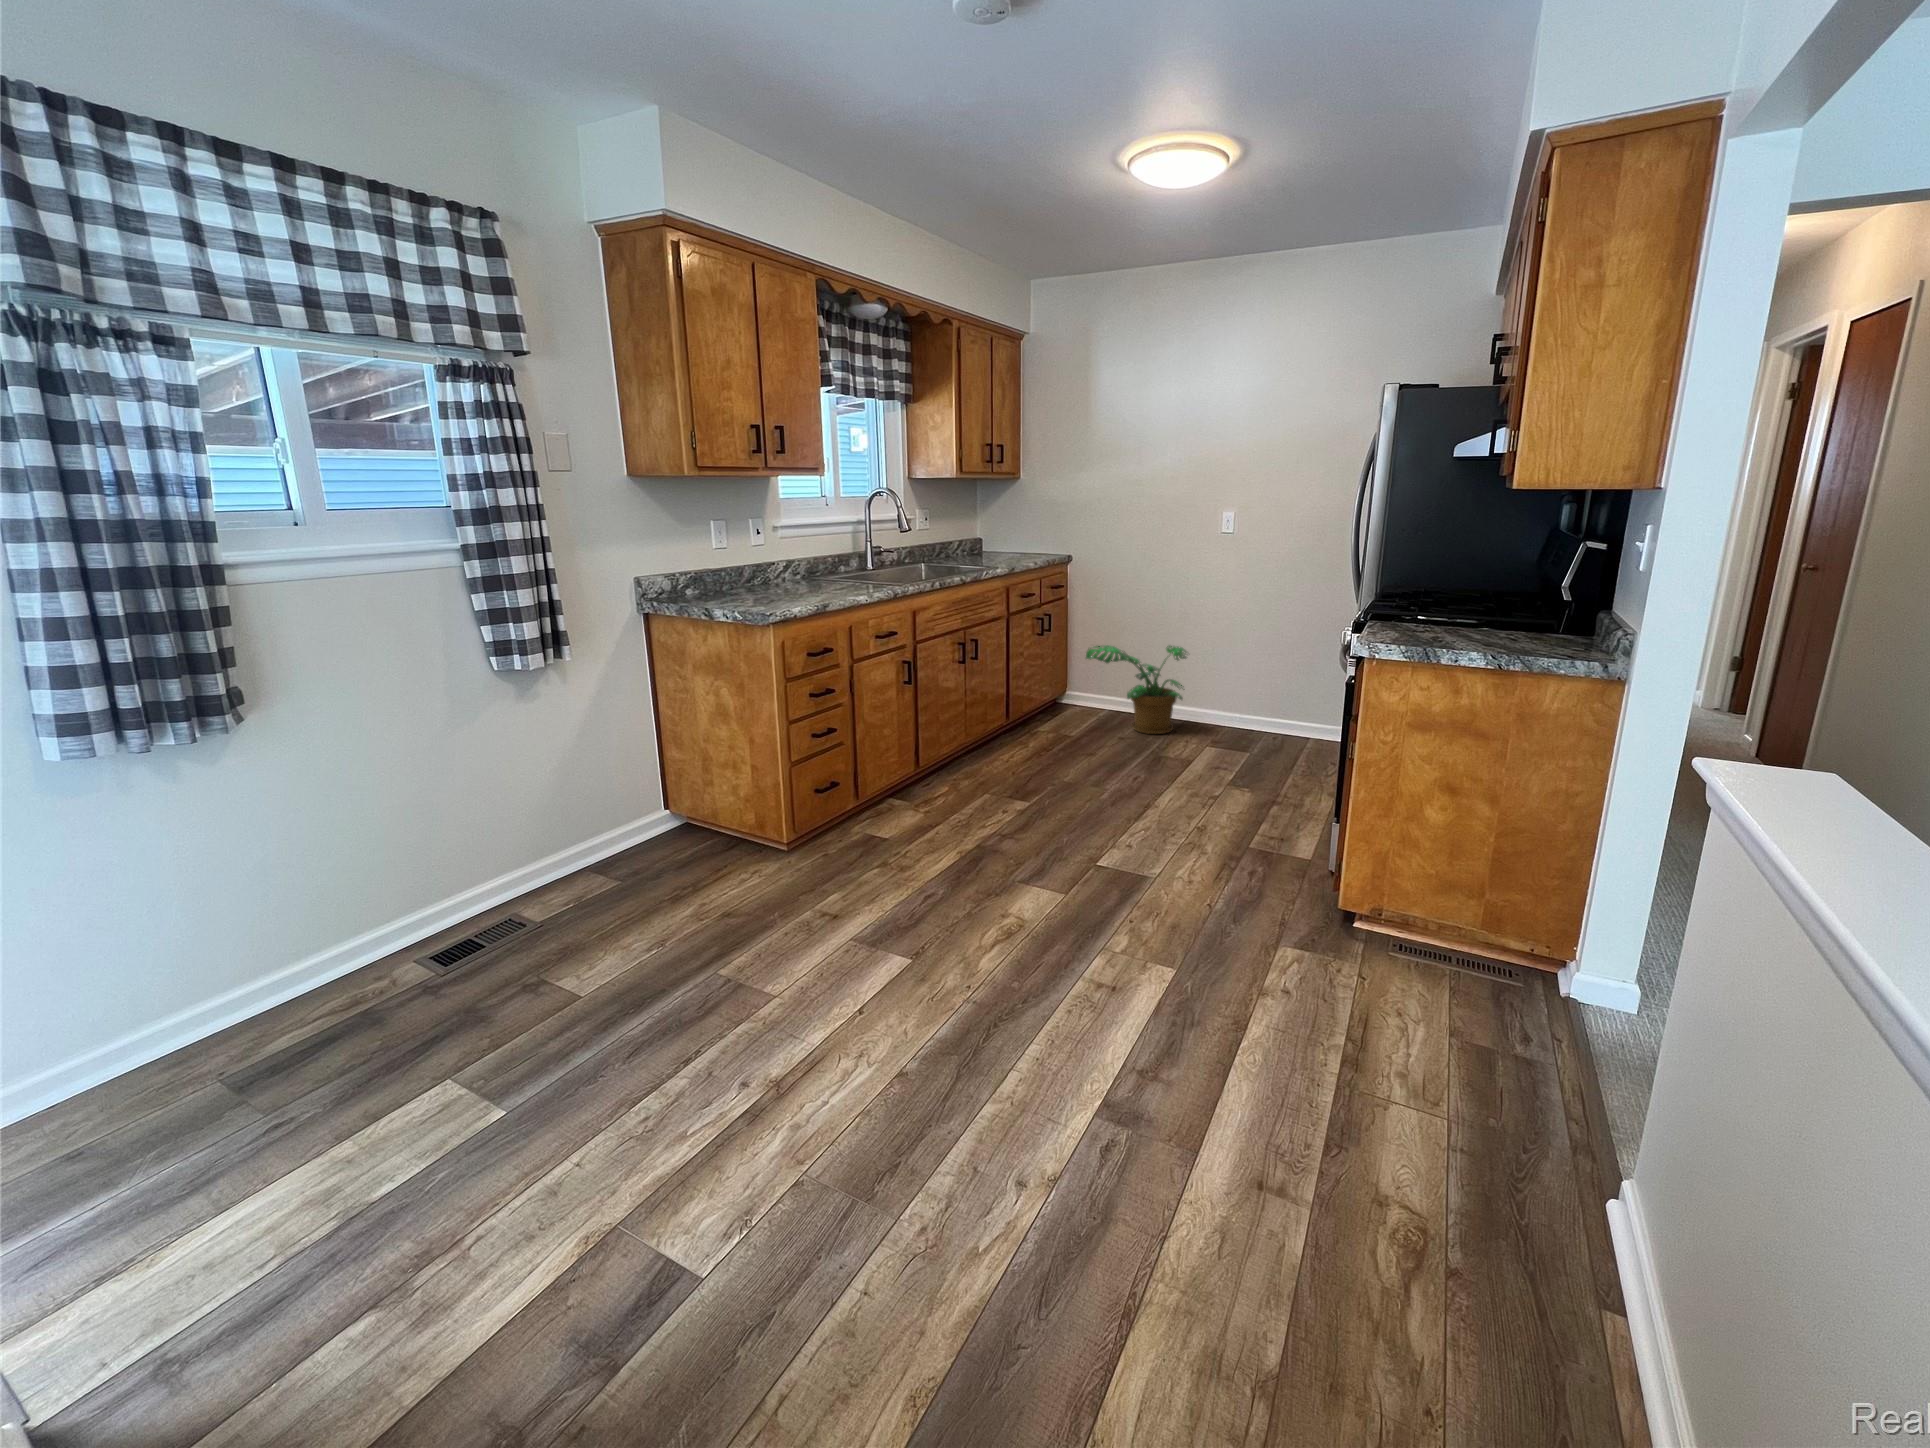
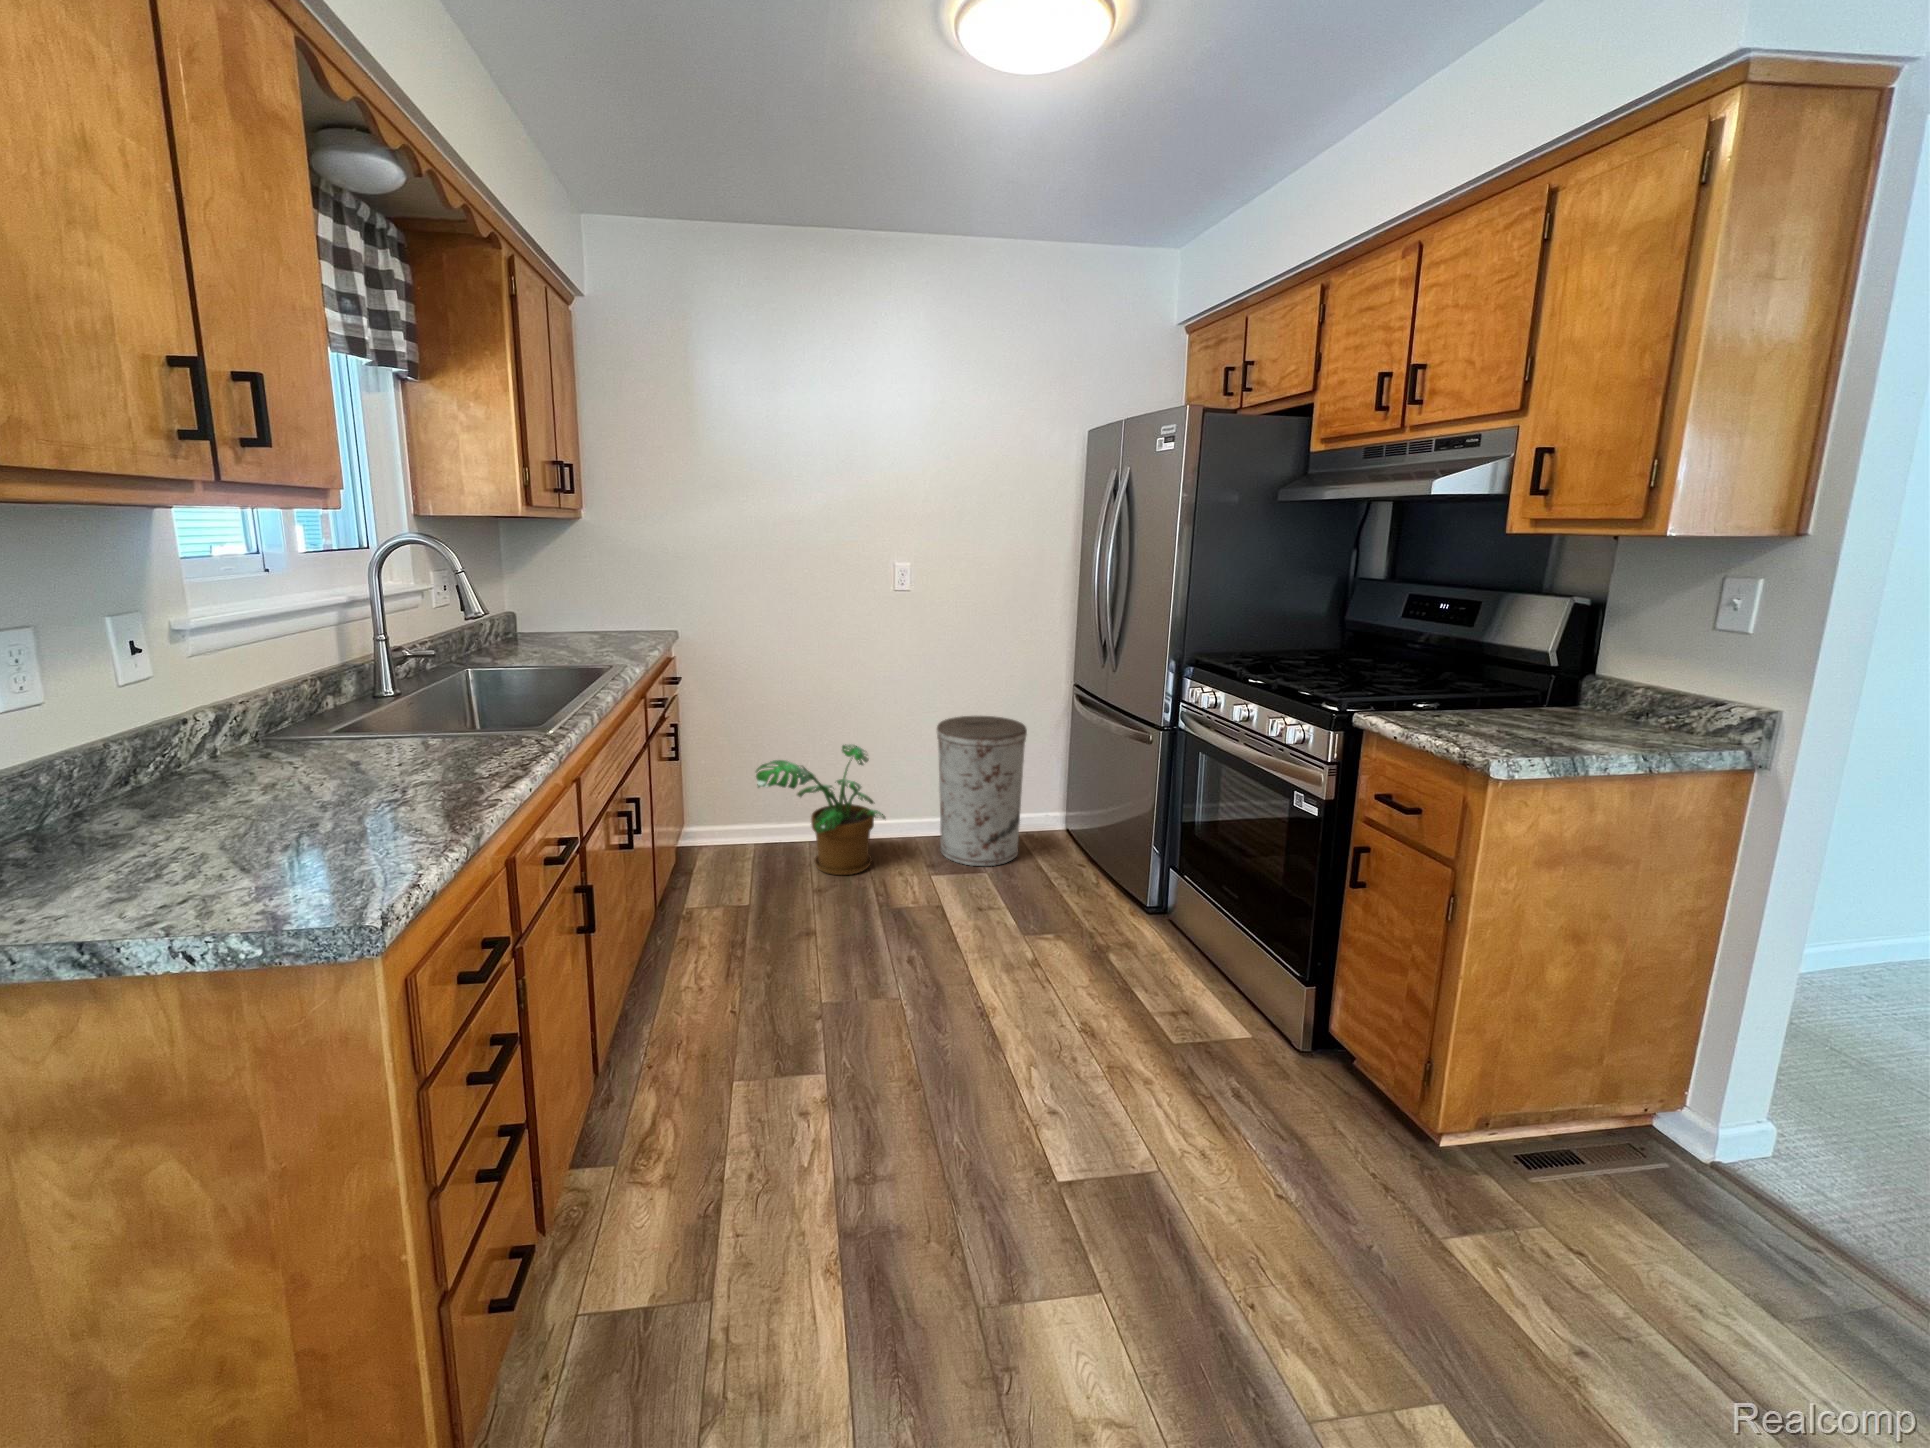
trash can: none [1229,634,1304,749] -> present [937,716,1027,866]

